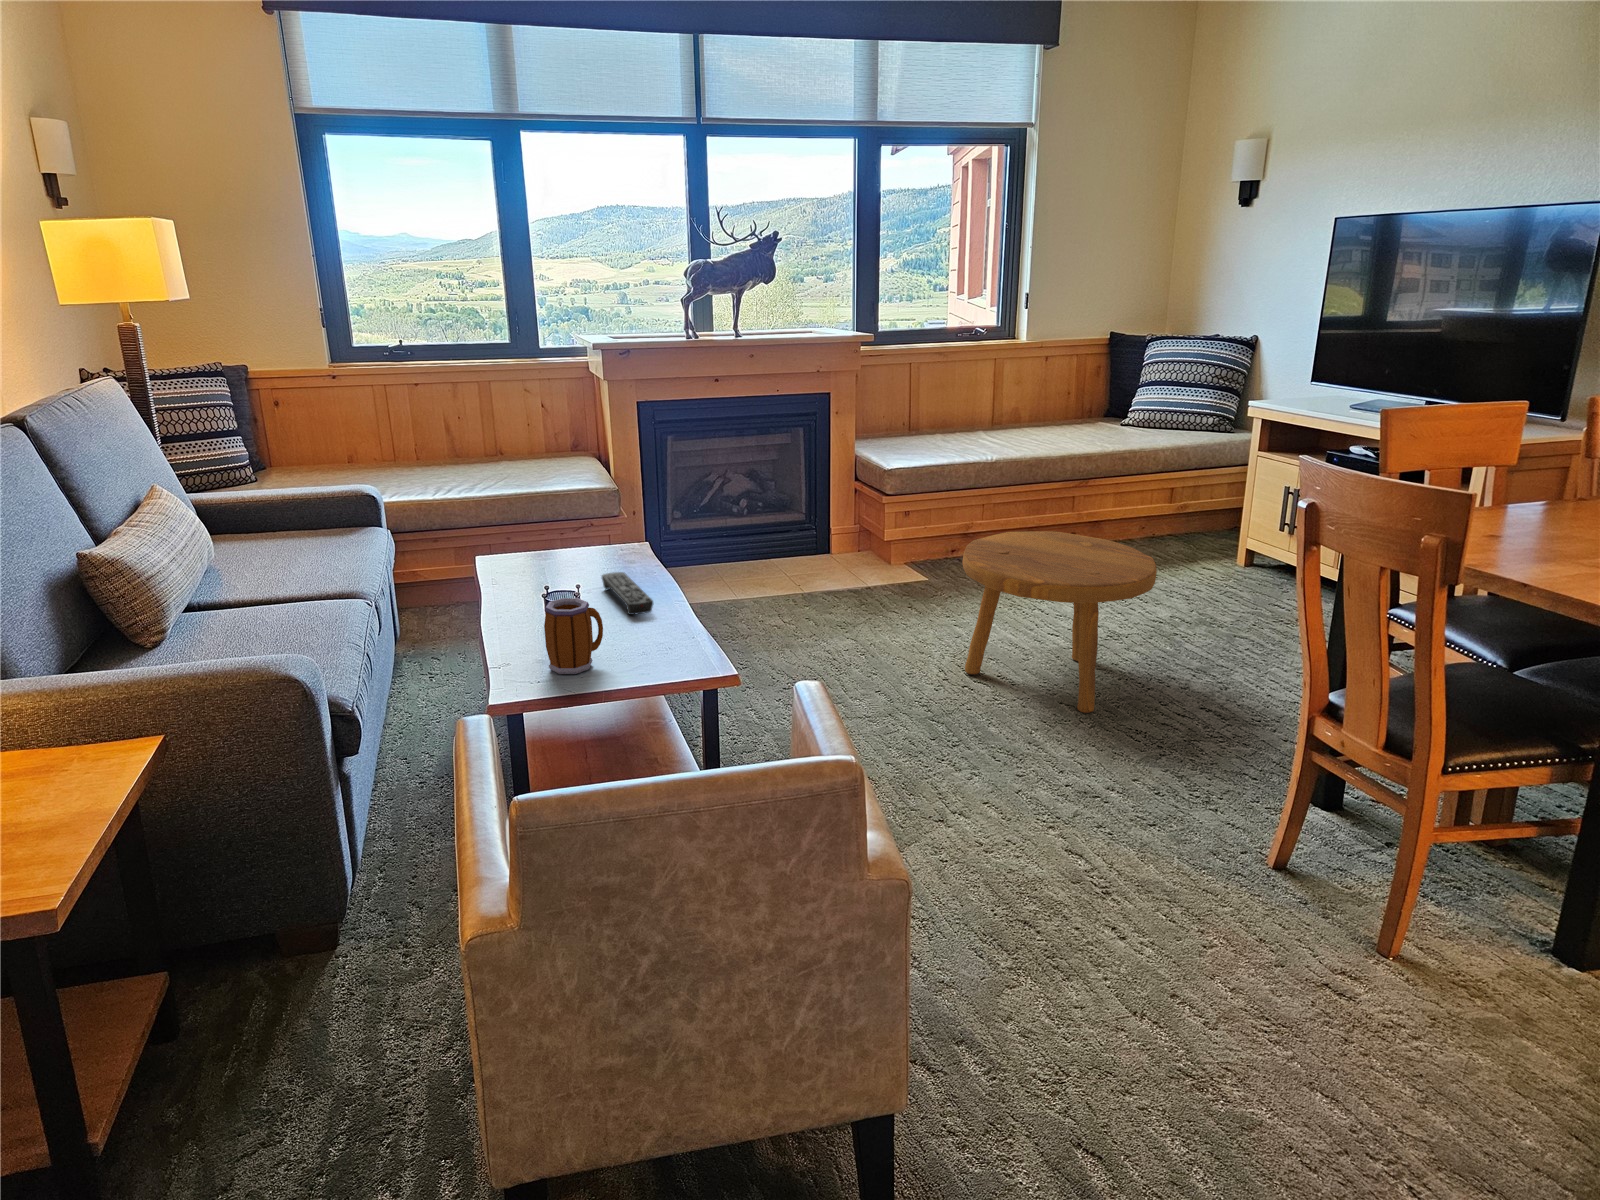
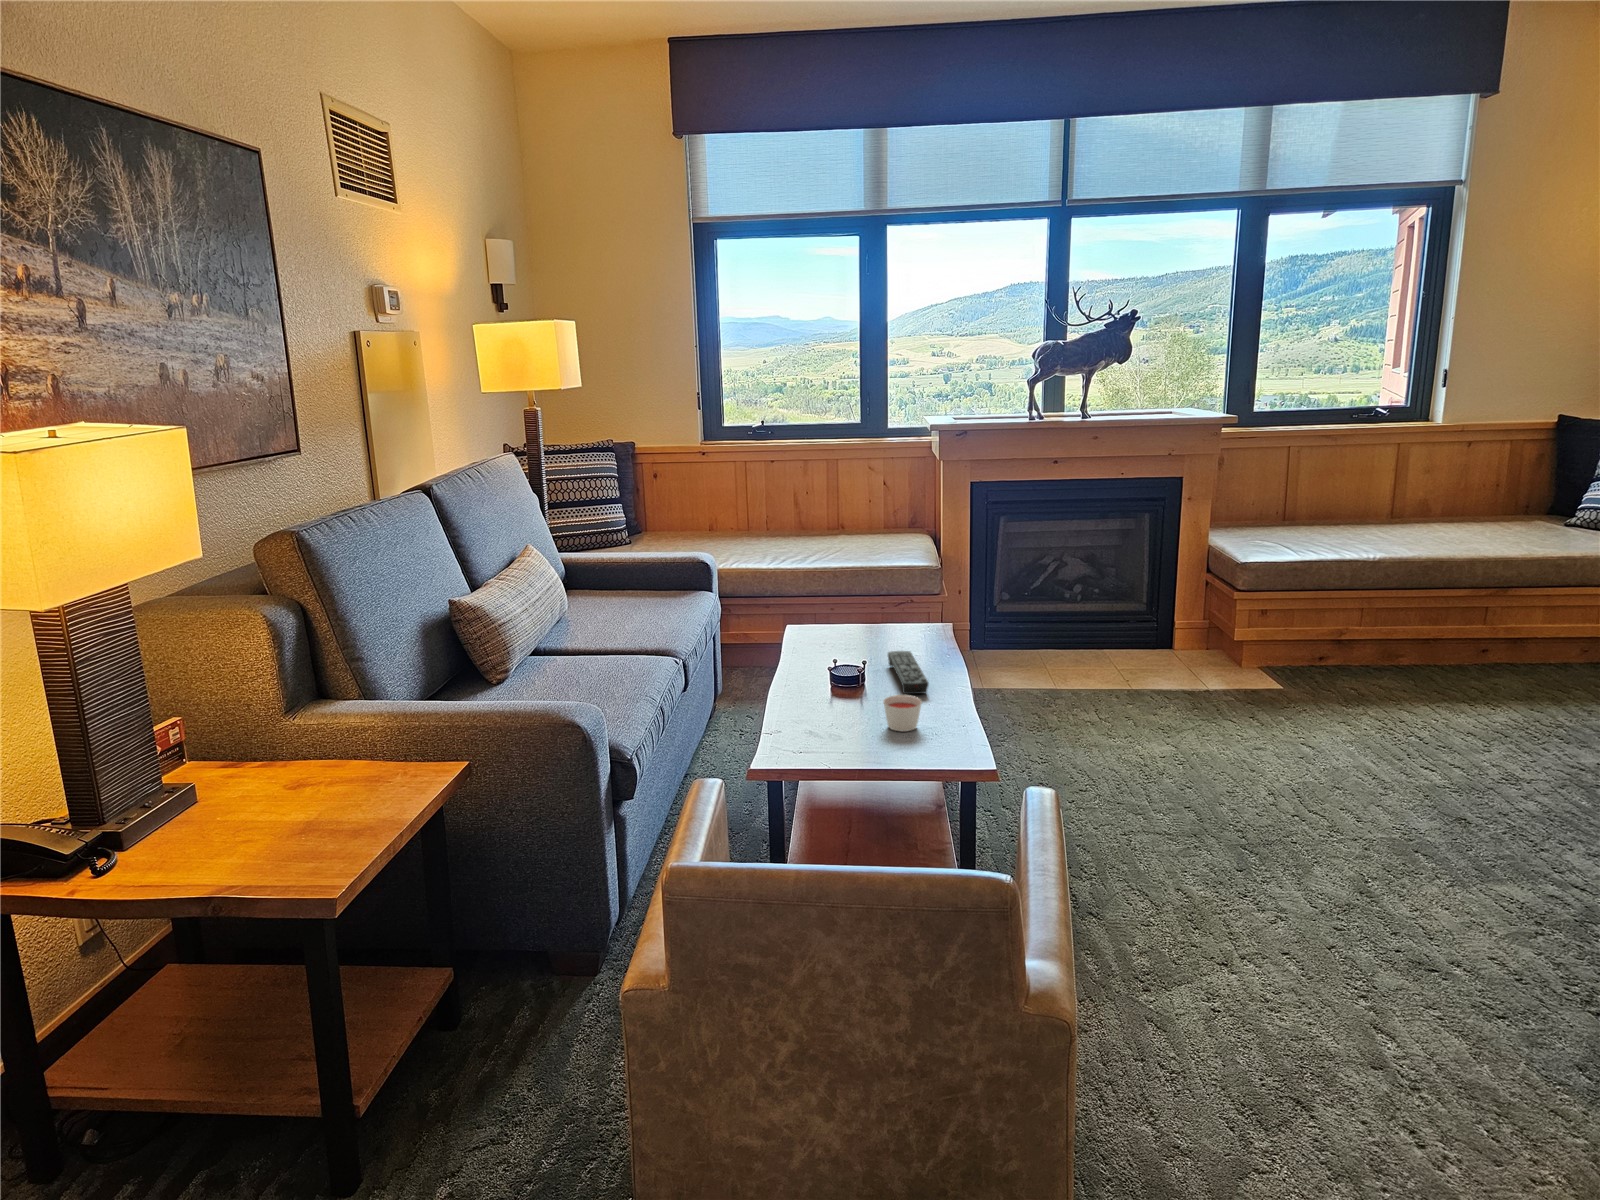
footstool: present [962,531,1157,713] -> none [1299,642,1562,870]
mug: present [544,598,603,674] -> none [808,671,864,745]
candle: none [619,615,658,652] -> present [883,695,922,732]

